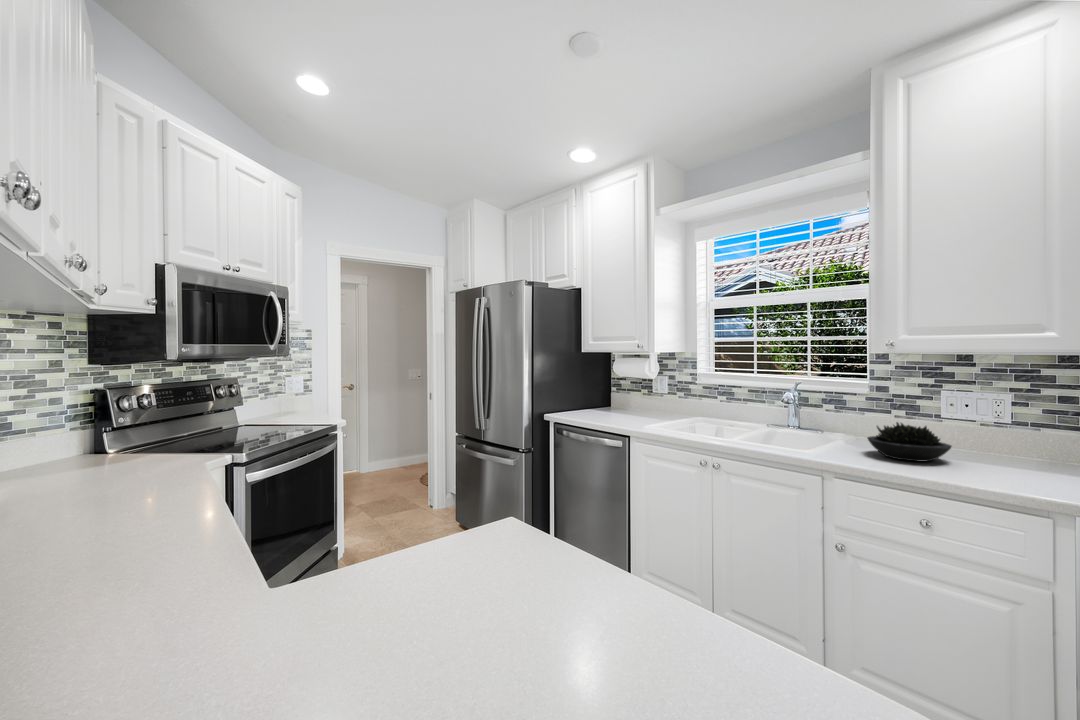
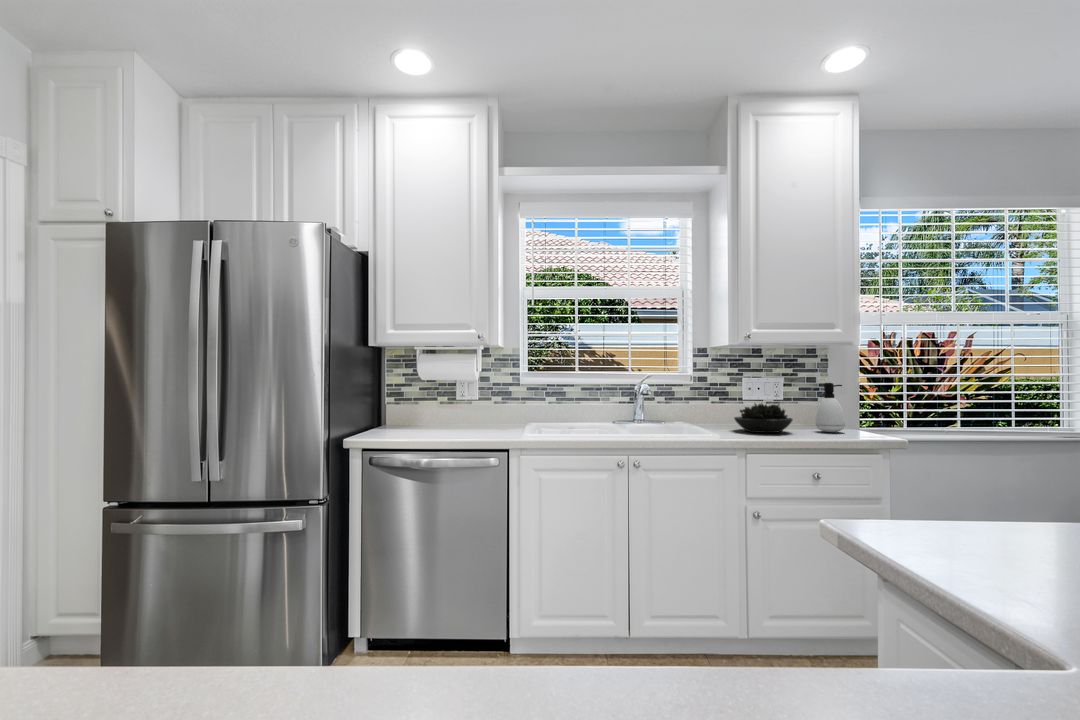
soap dispenser: none [994,406,1049,476] -> present [816,383,845,432]

